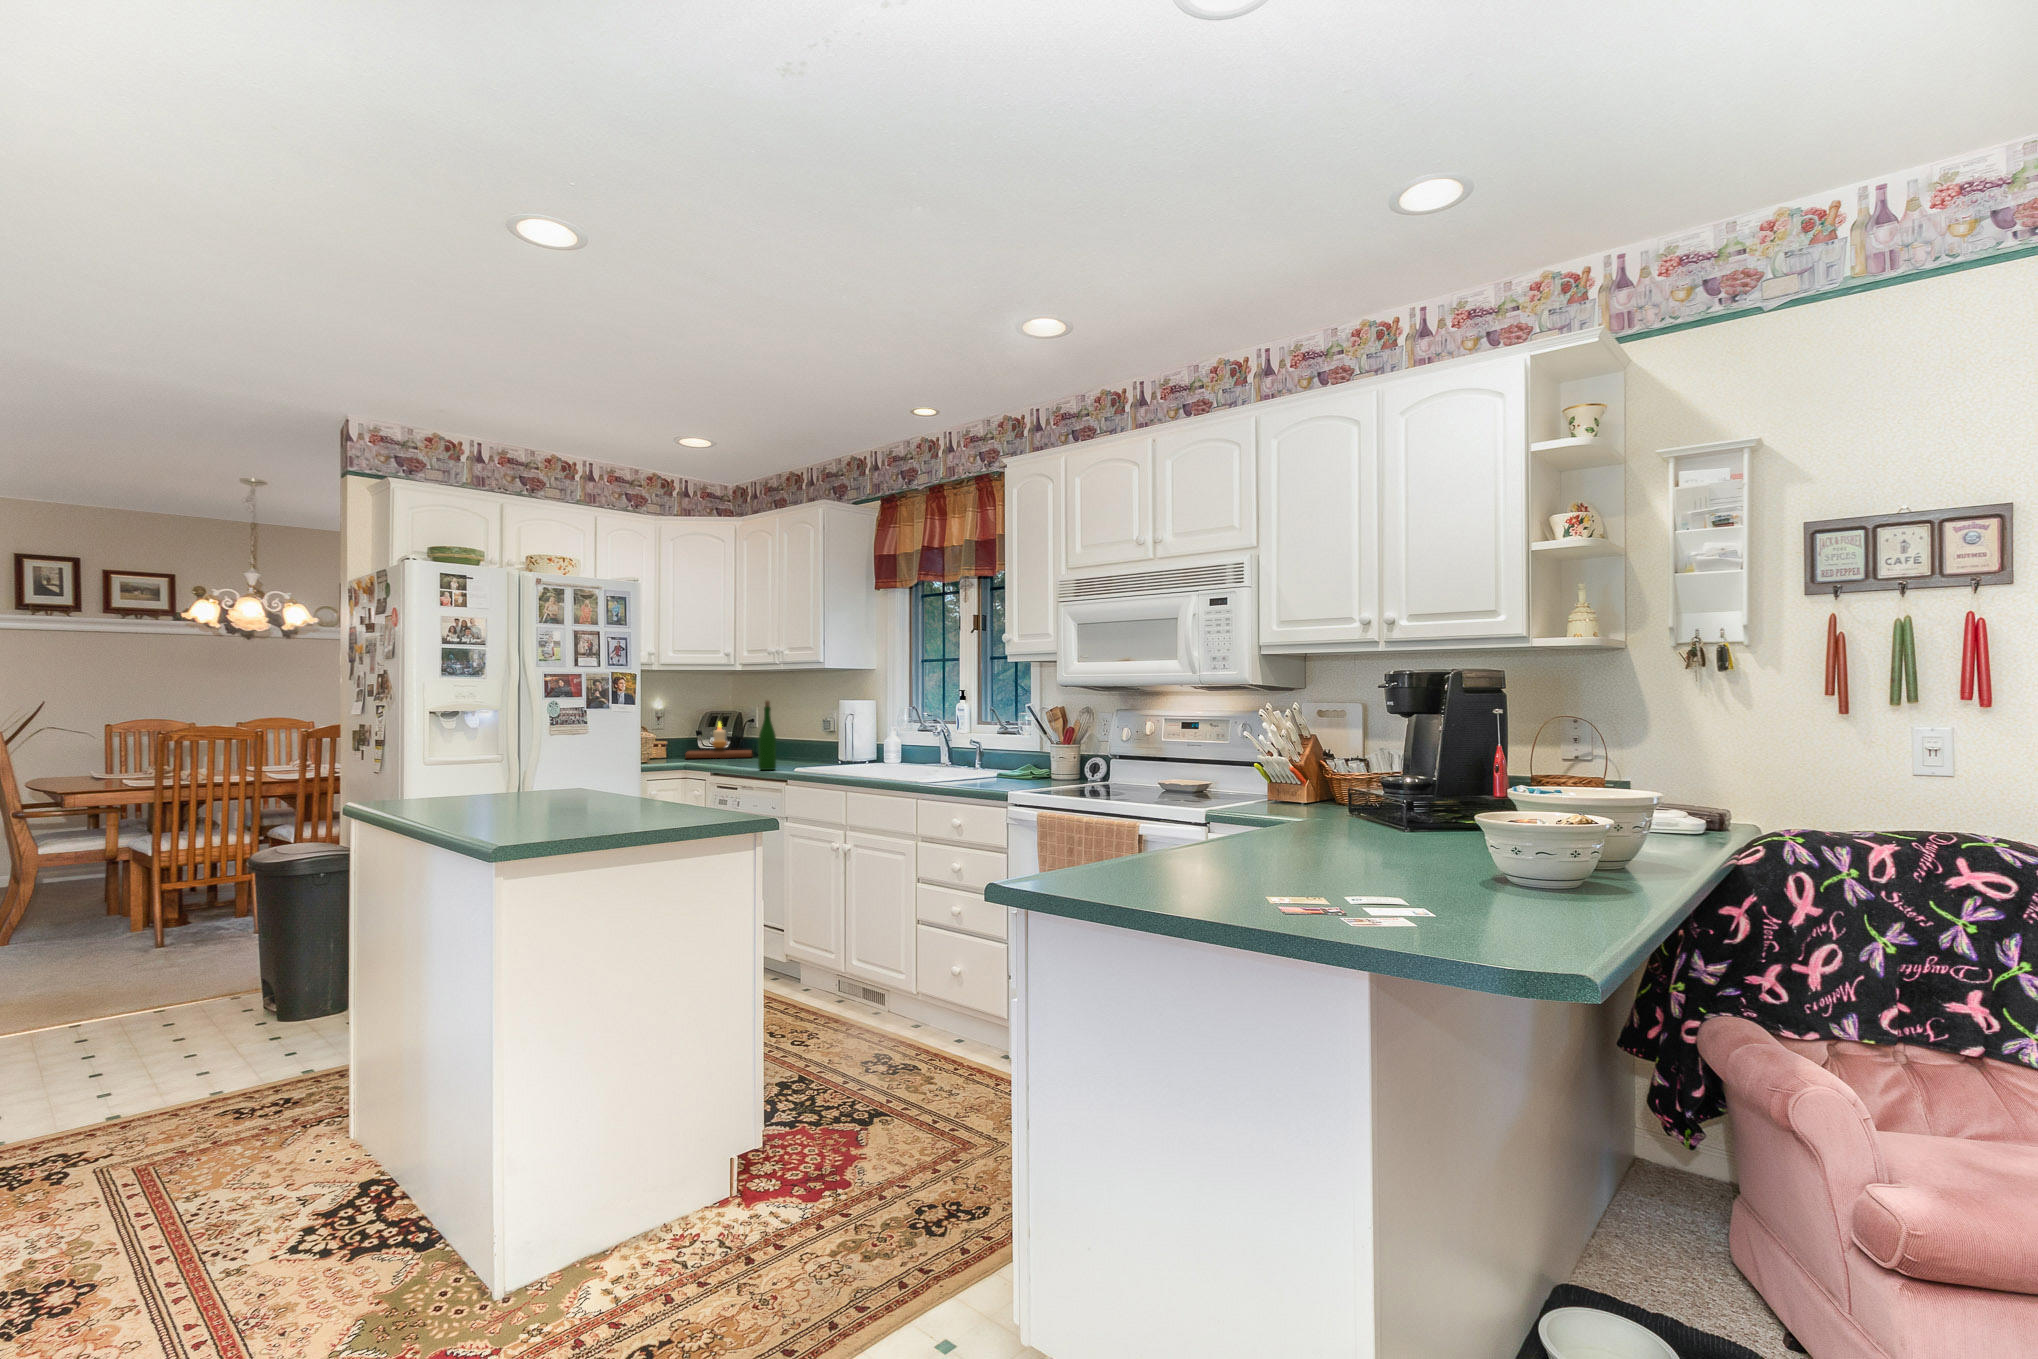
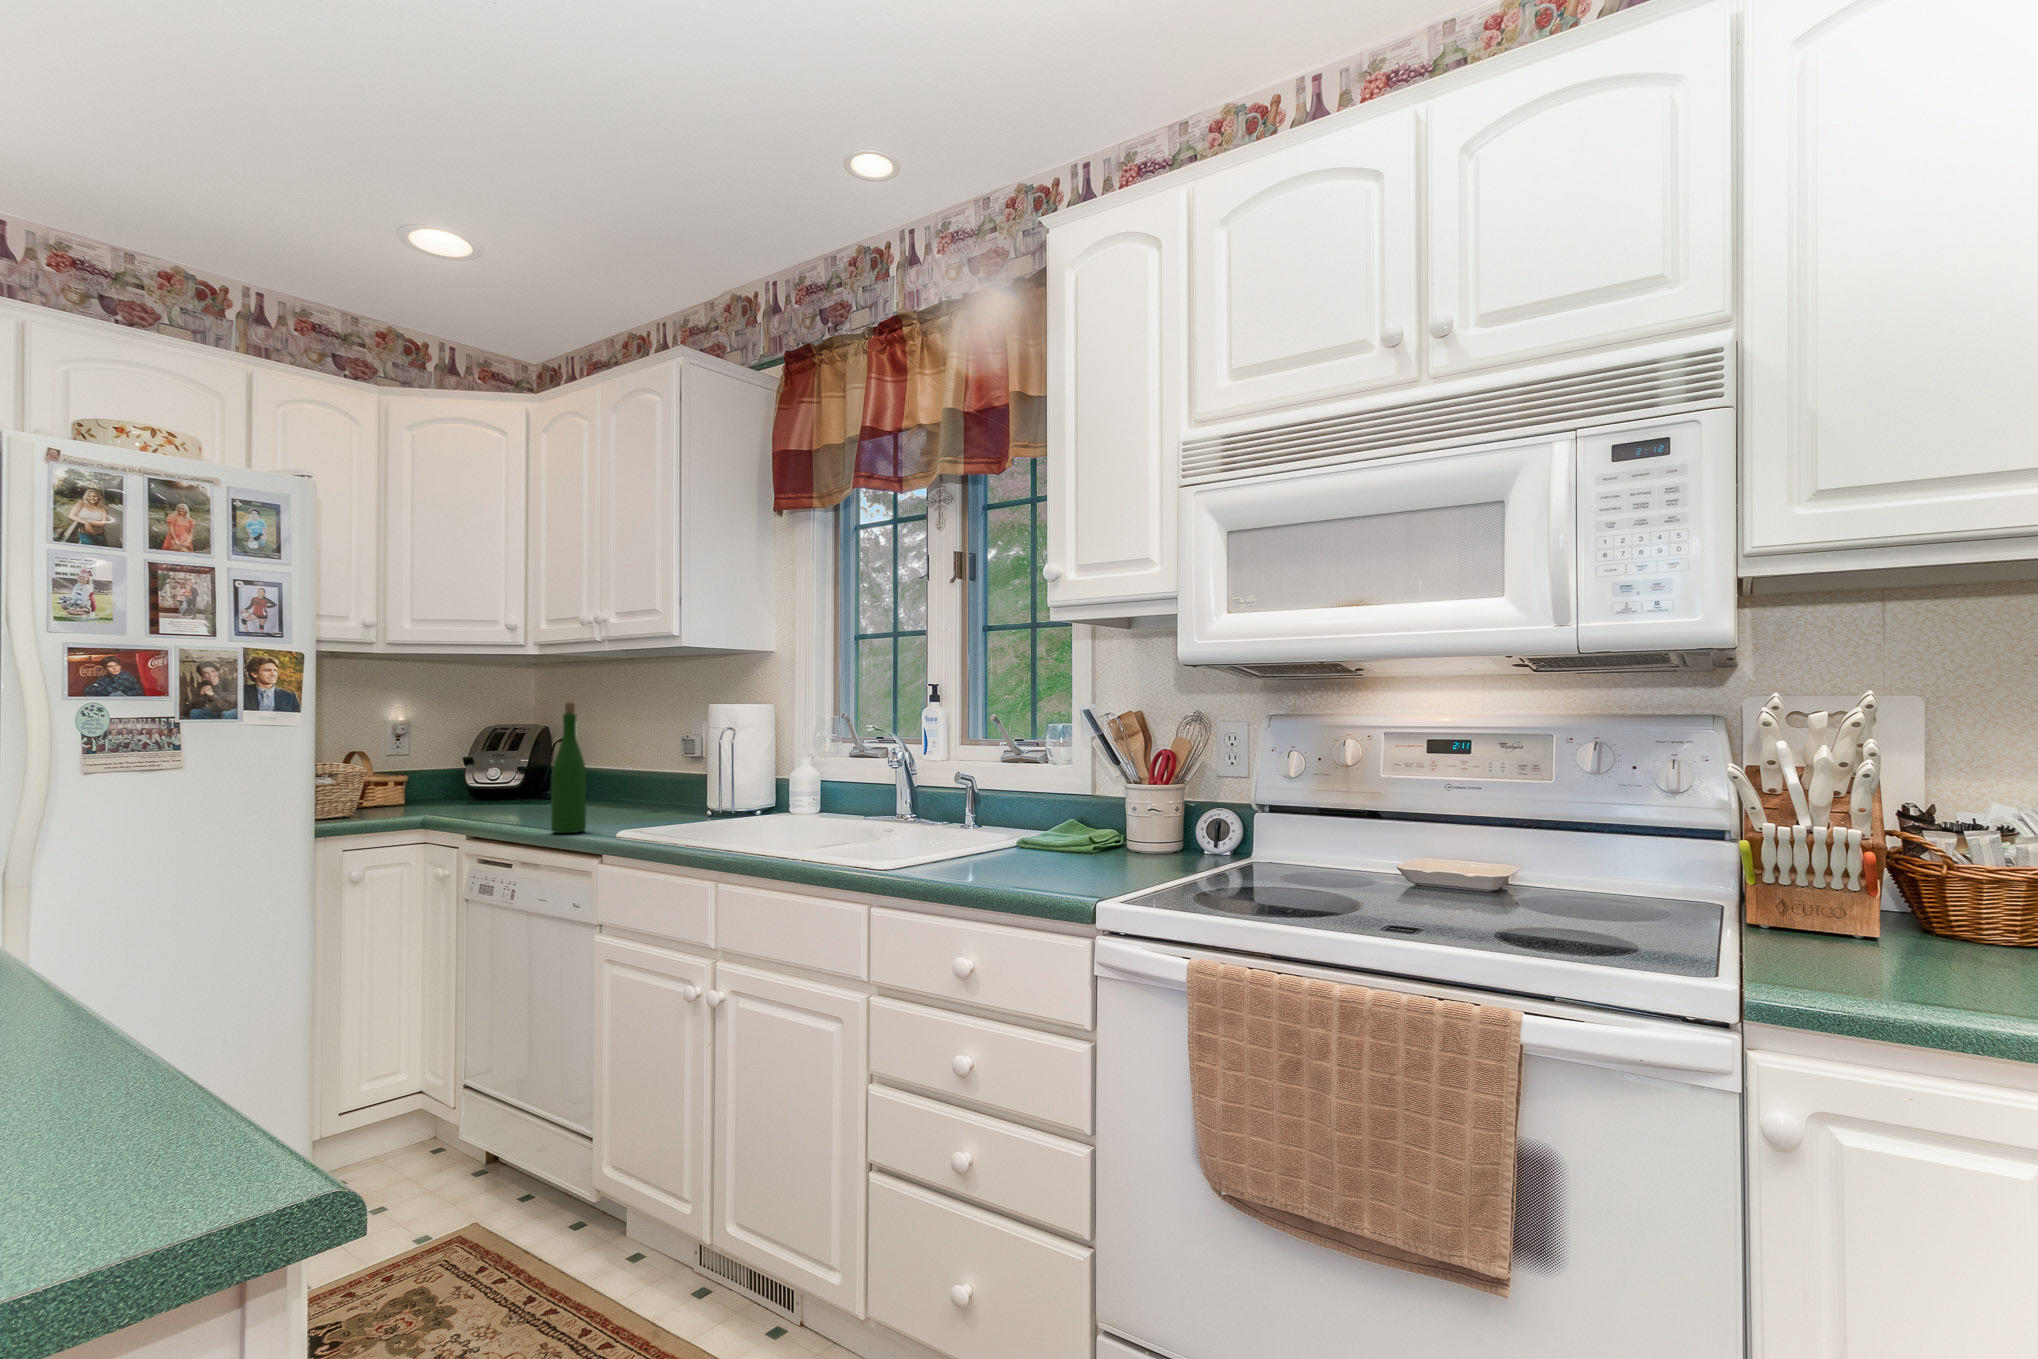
candle: present [685,722,752,758] -> none [433,741,560,806]

